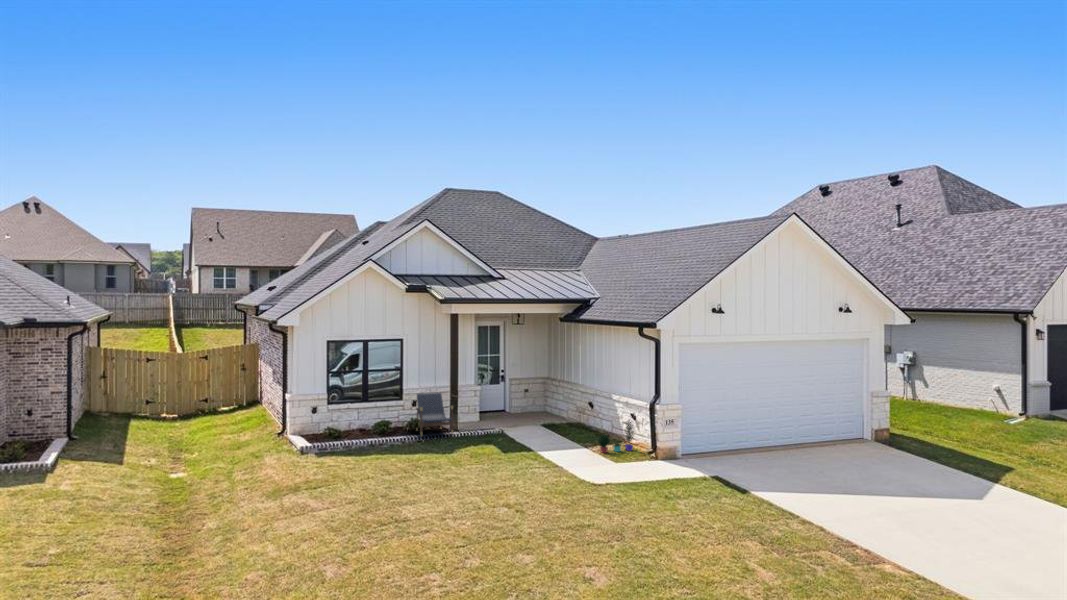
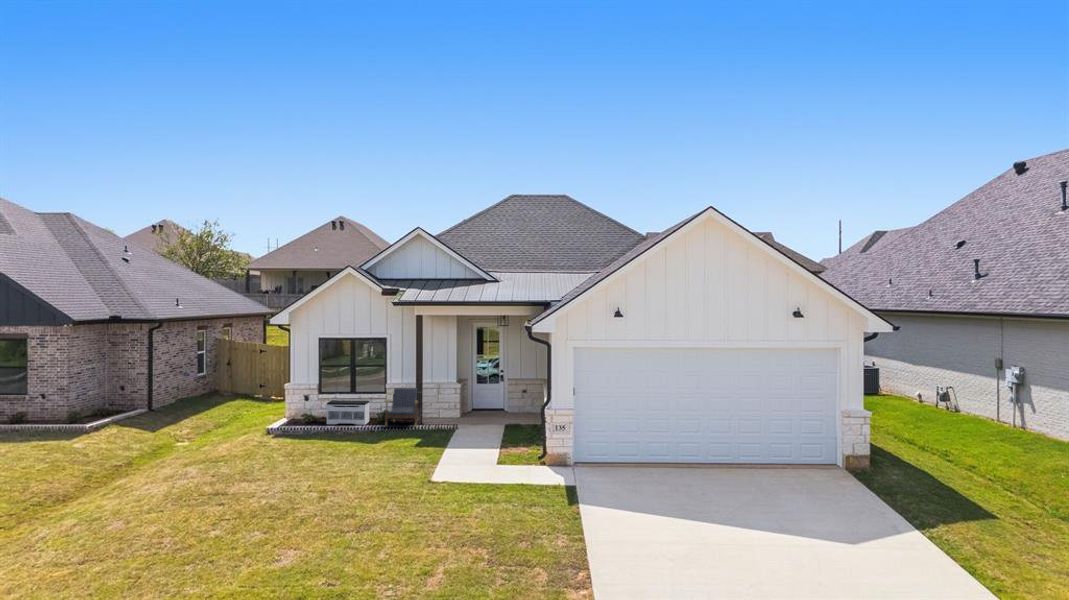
bench: none [346,409,393,439] -> present [327,400,370,425]
potted plant: present [598,420,634,453] -> none [503,422,544,454]

